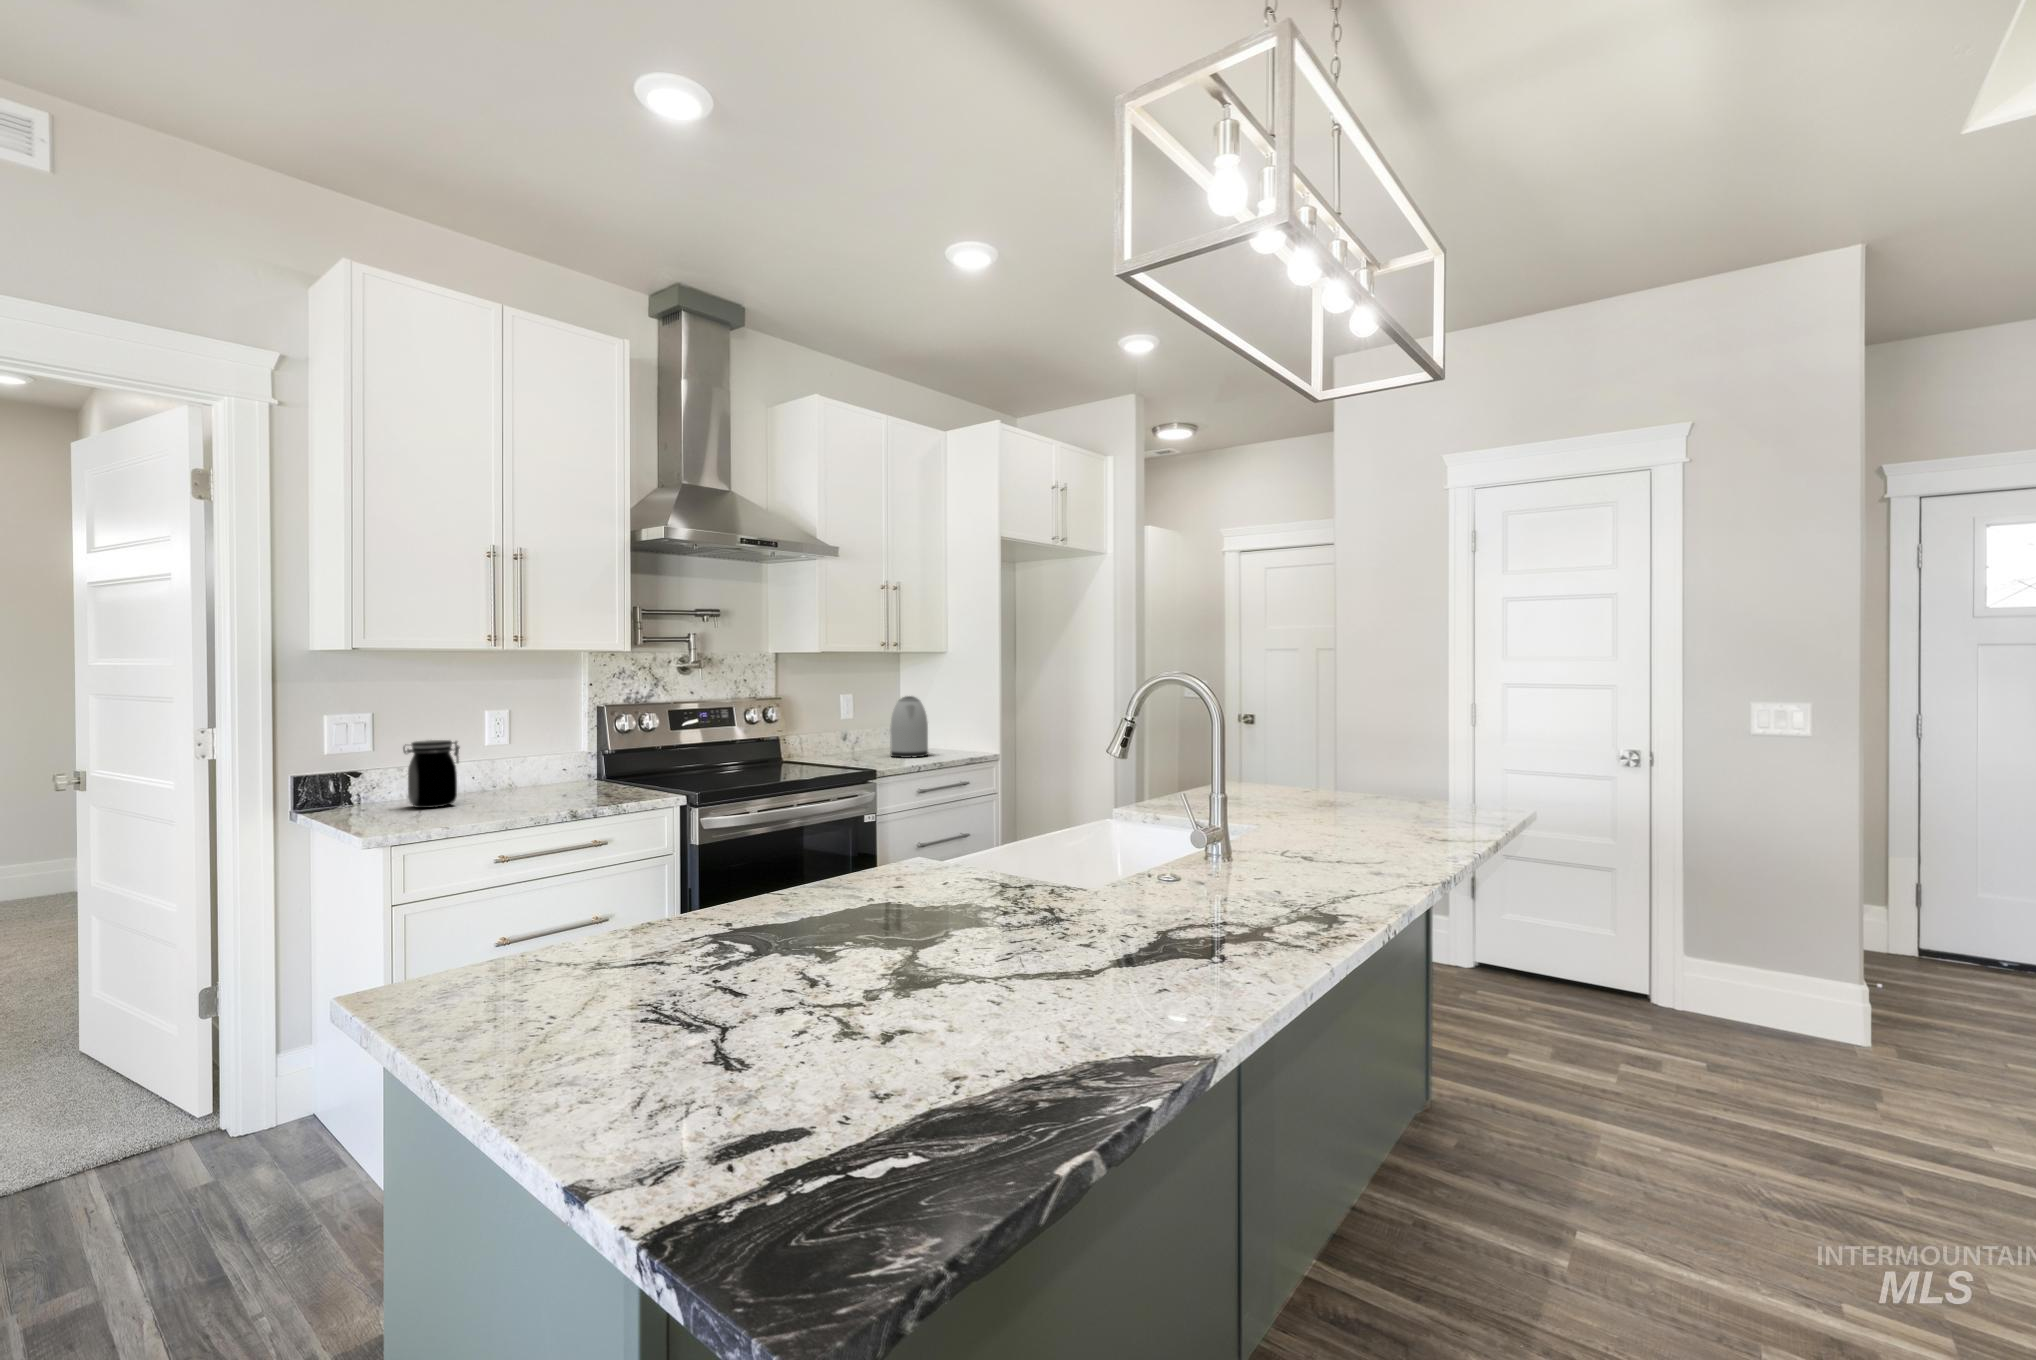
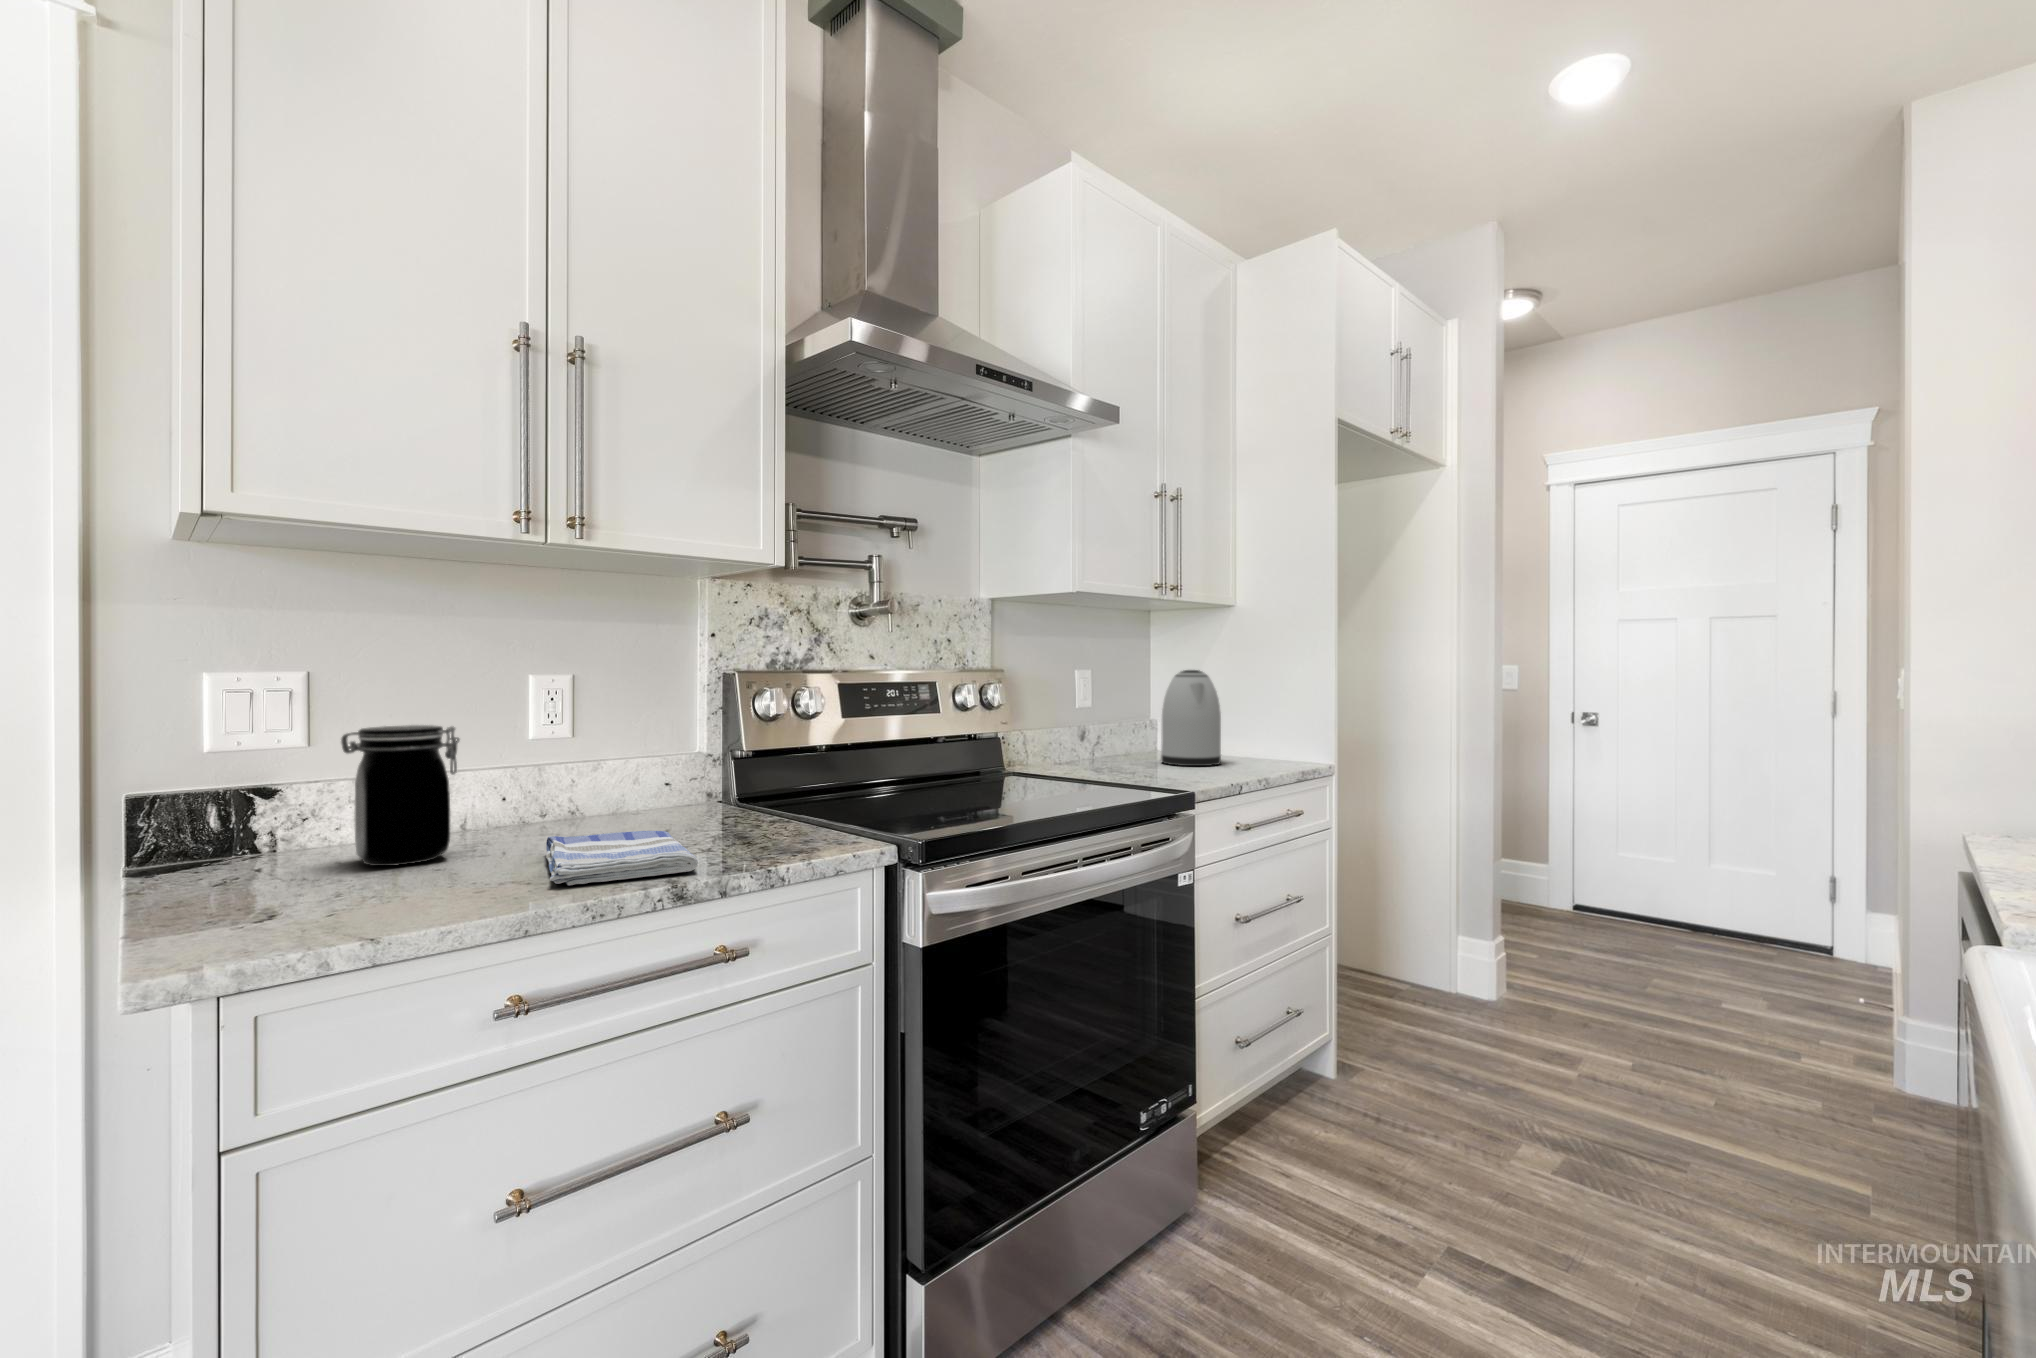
dish towel: none [505,792,583,812] -> present [546,831,698,886]

